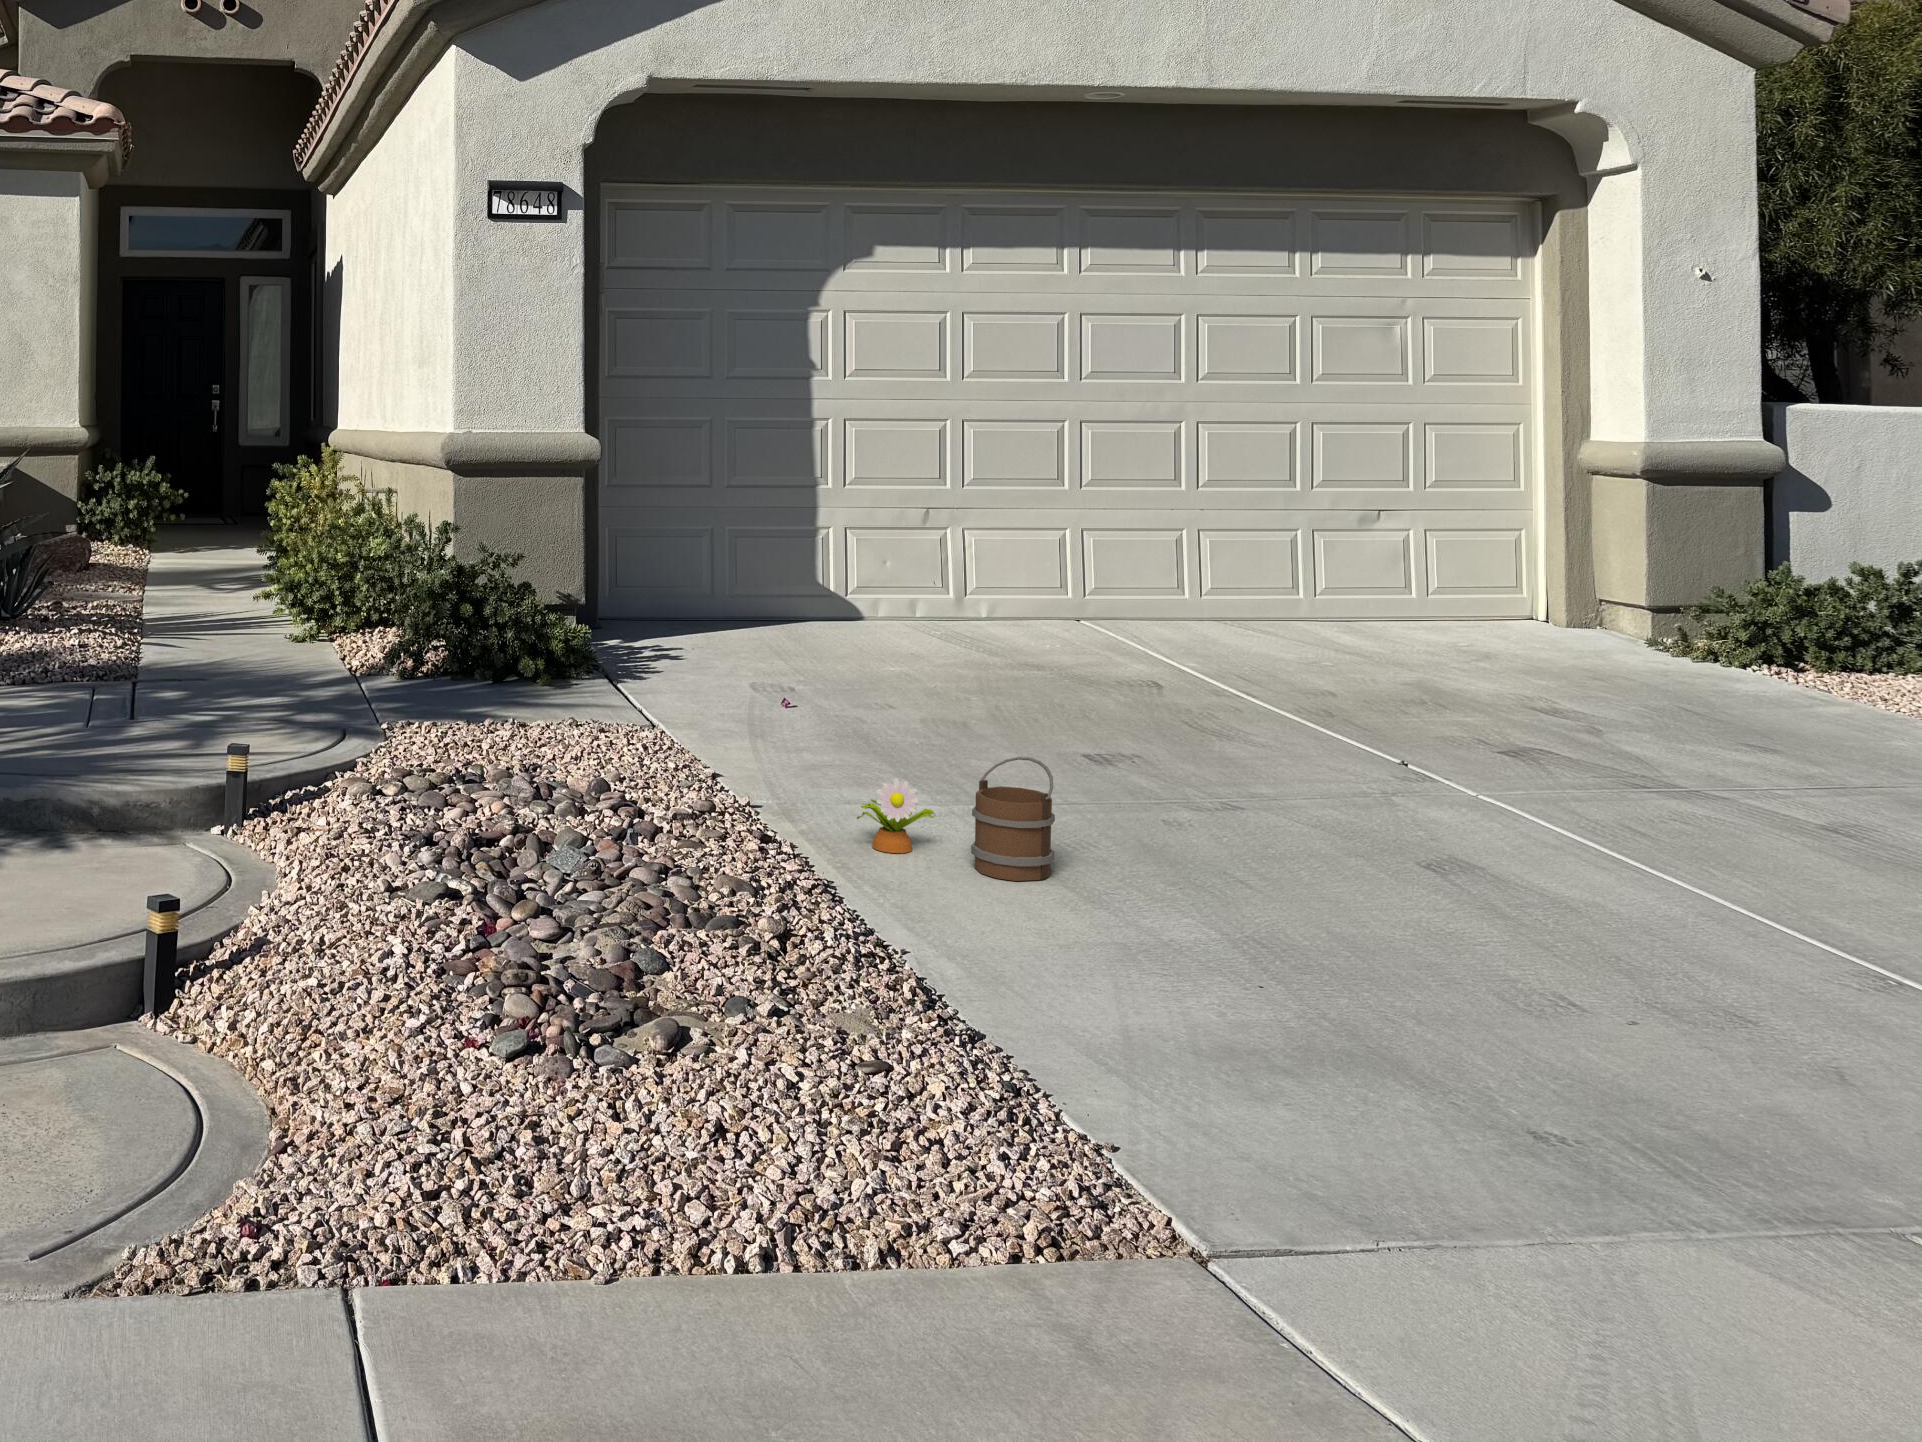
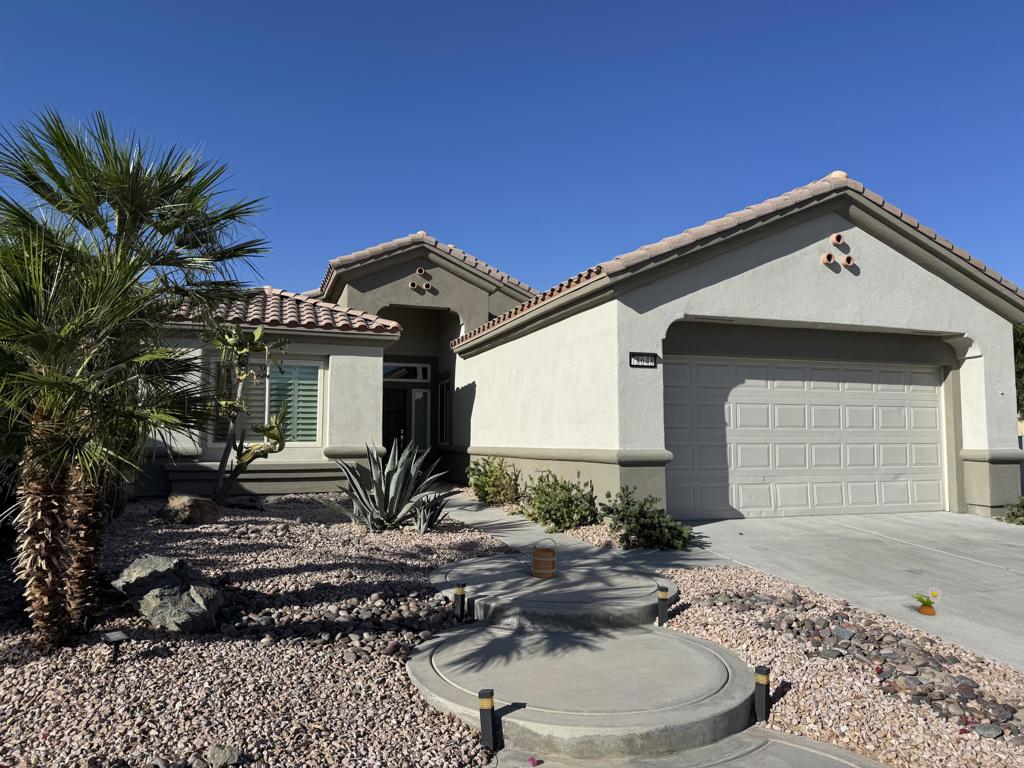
bucket: present [971,757,1055,881] -> present [531,538,557,578]

